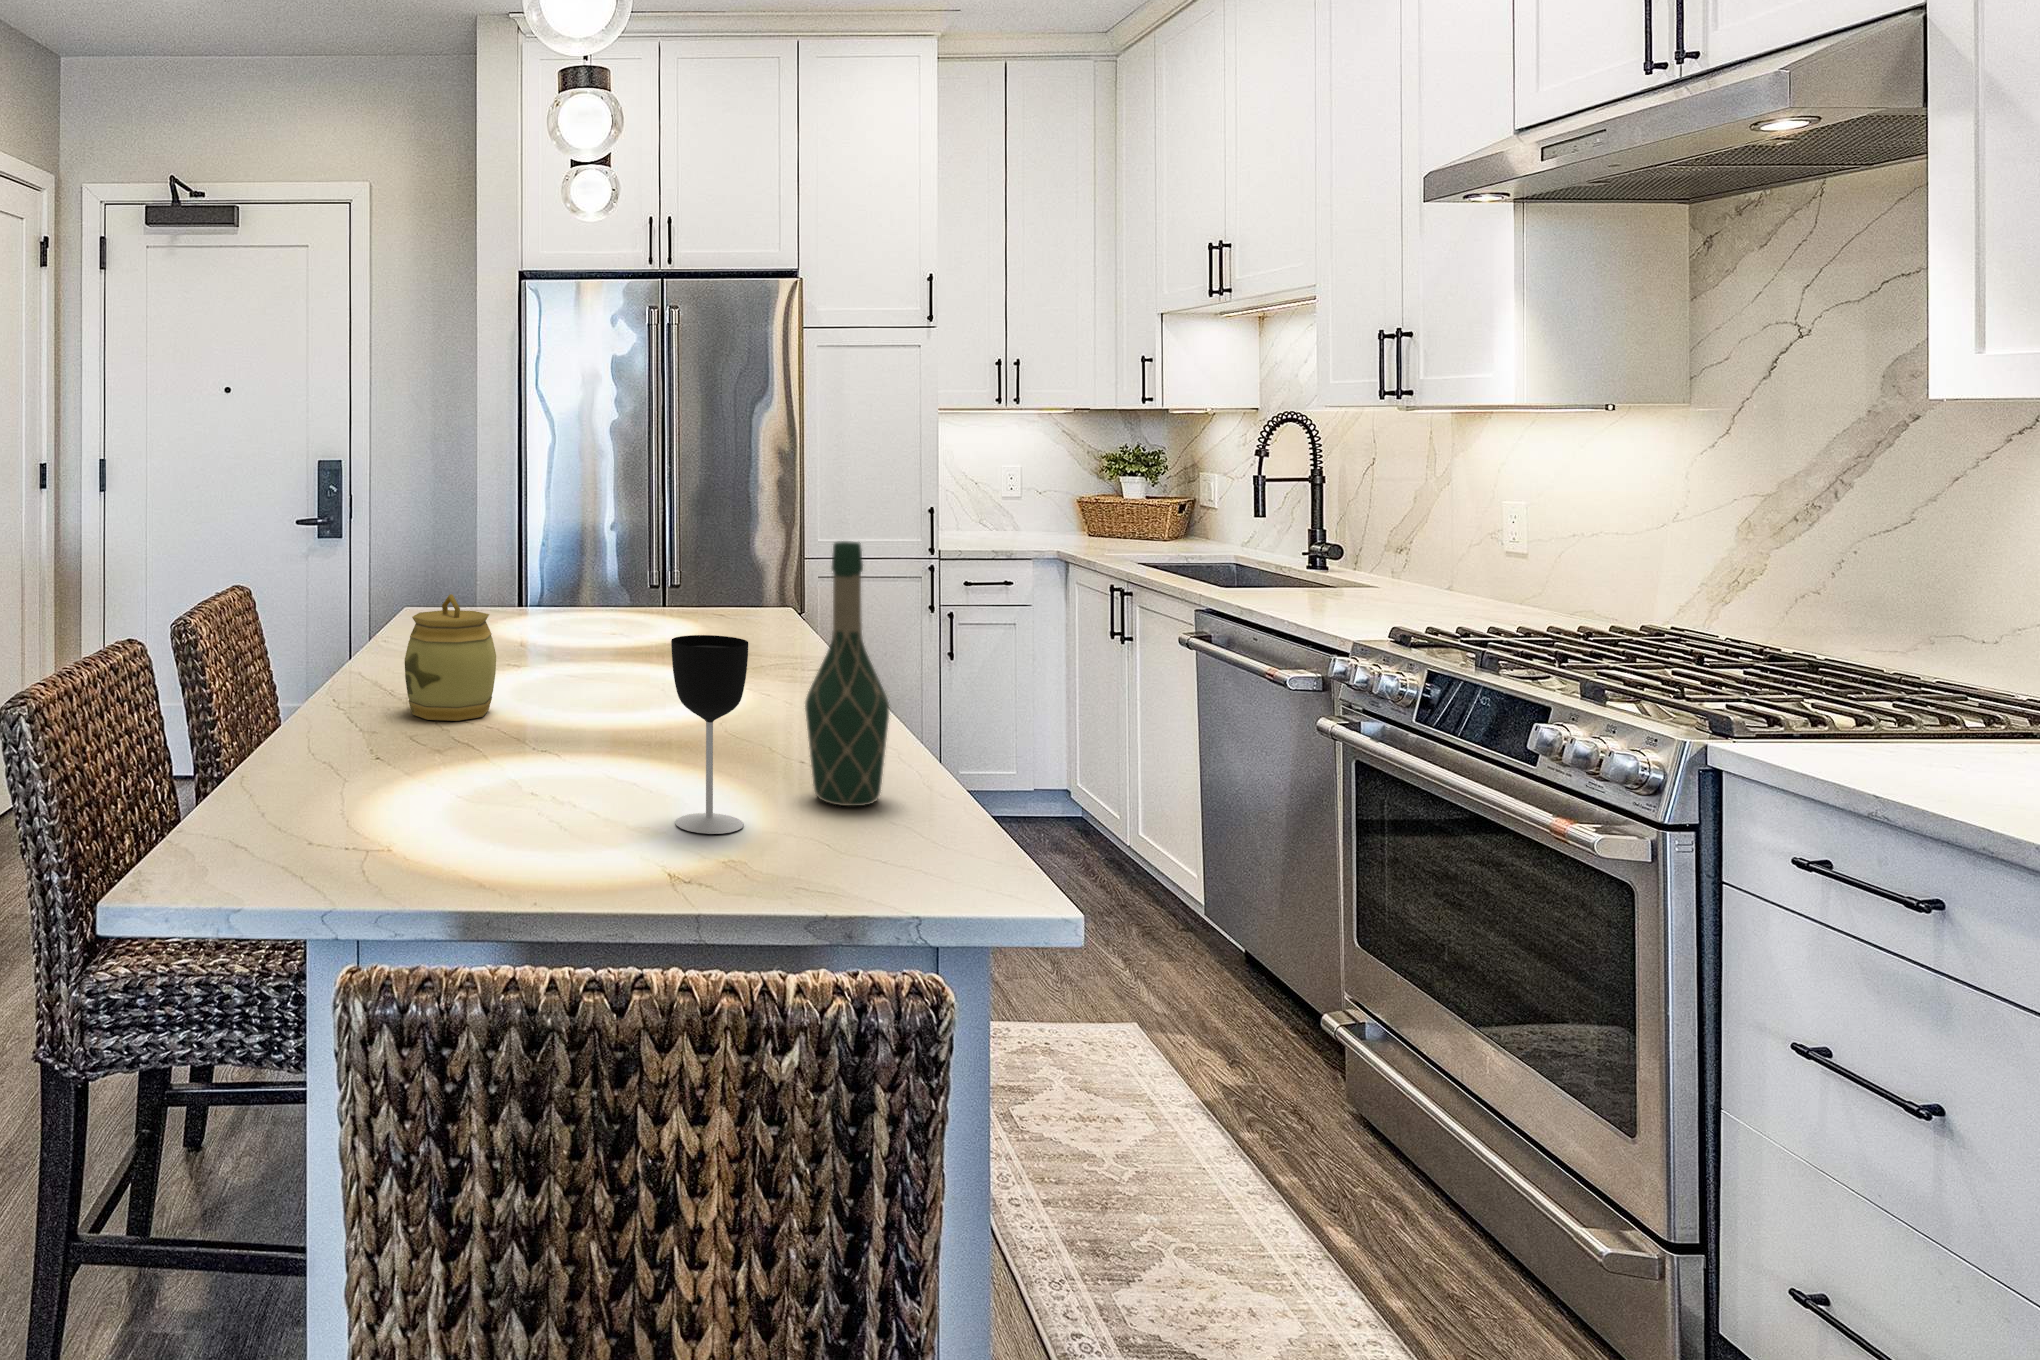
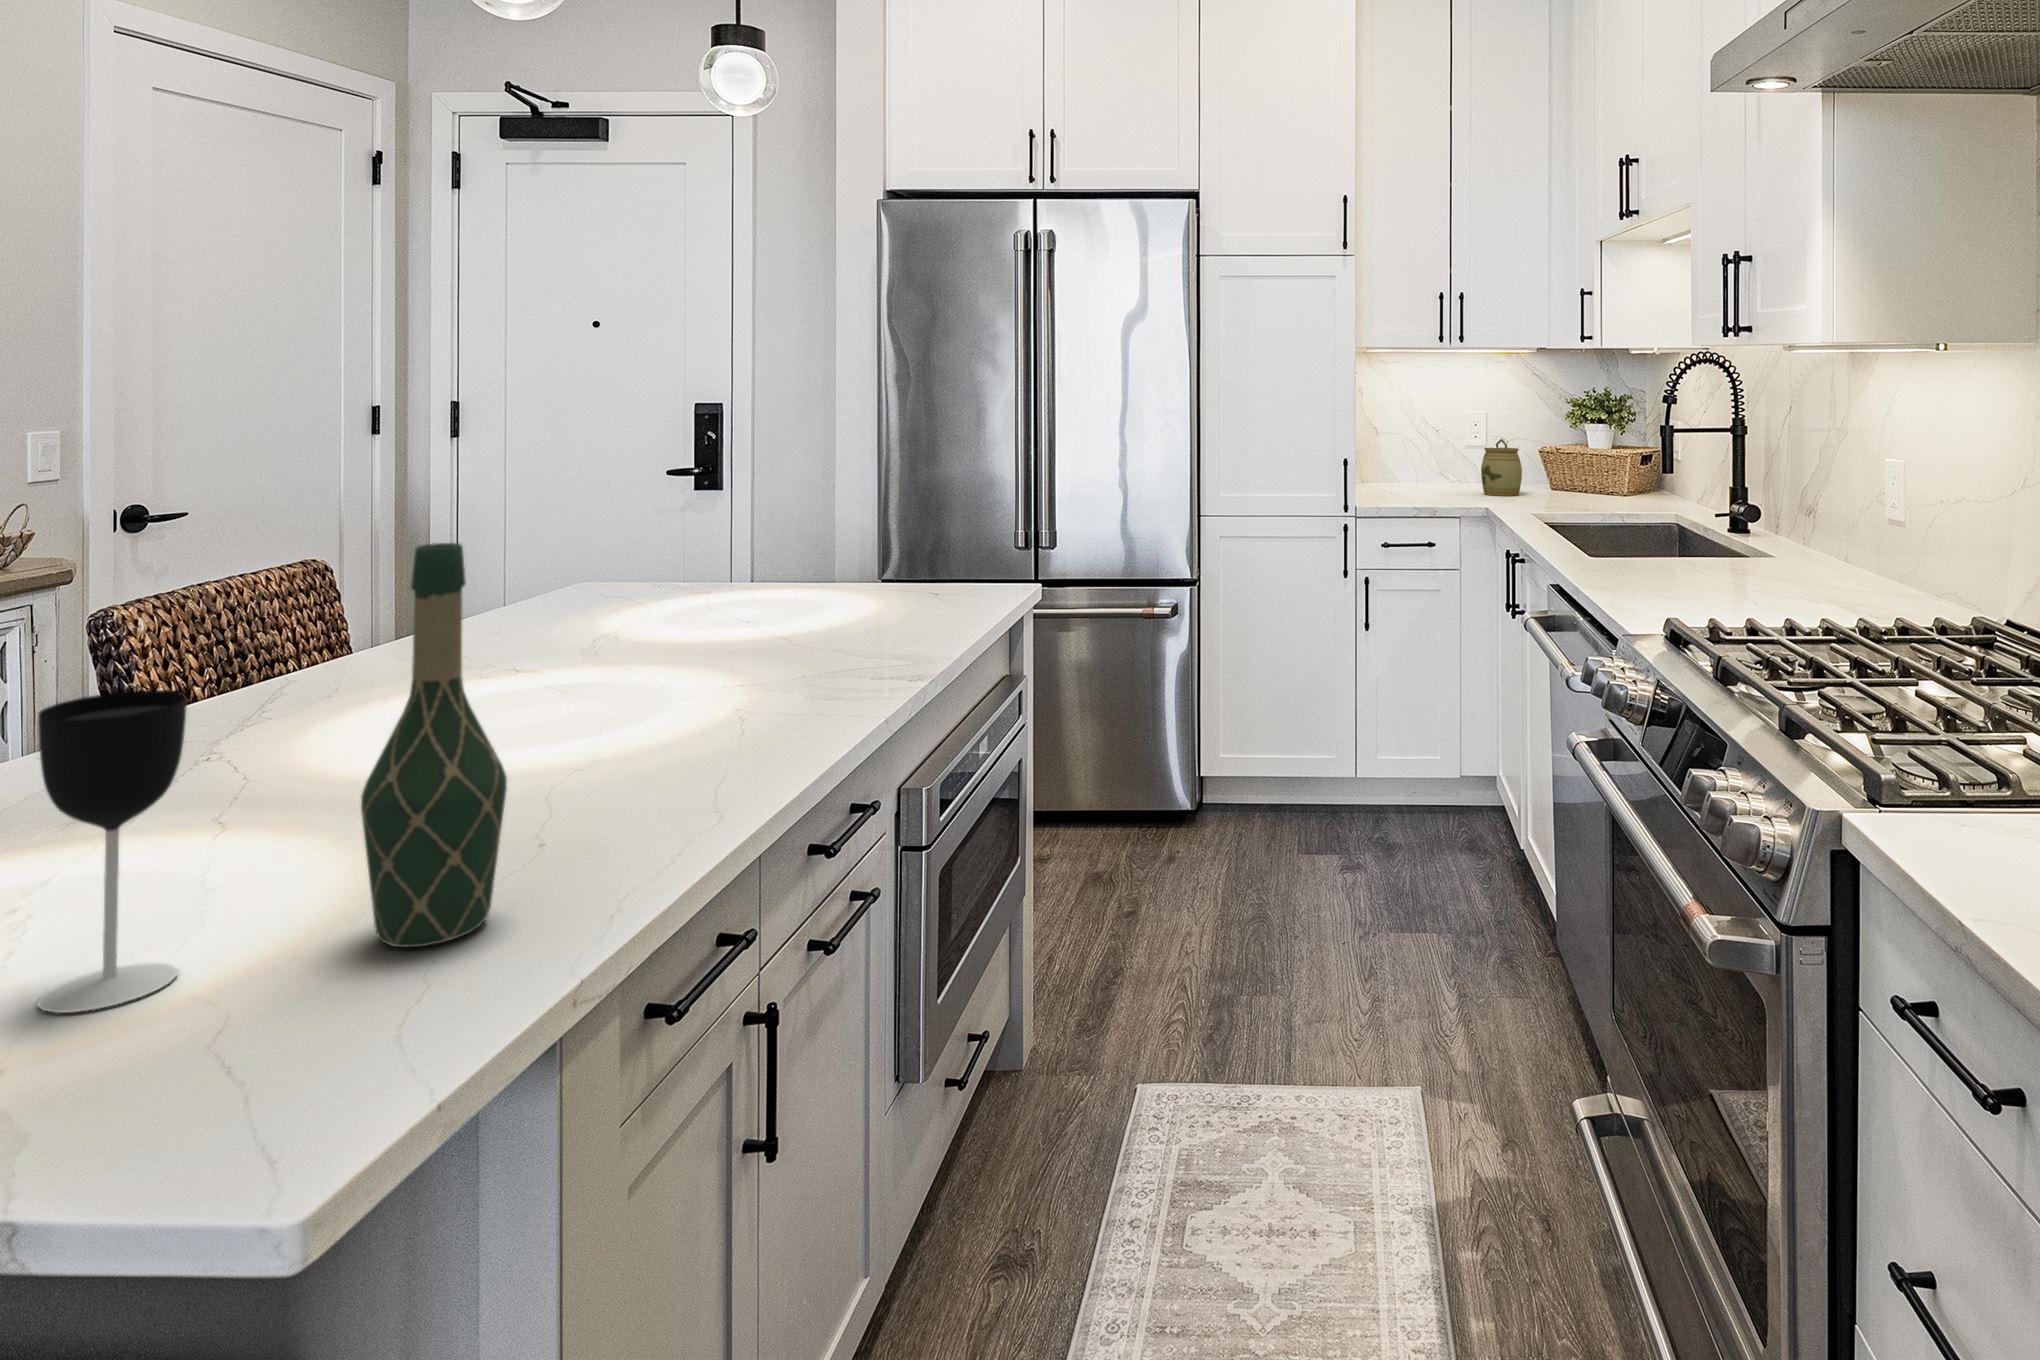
jar: present [405,594,496,721] -> present [1481,439,1522,496]

